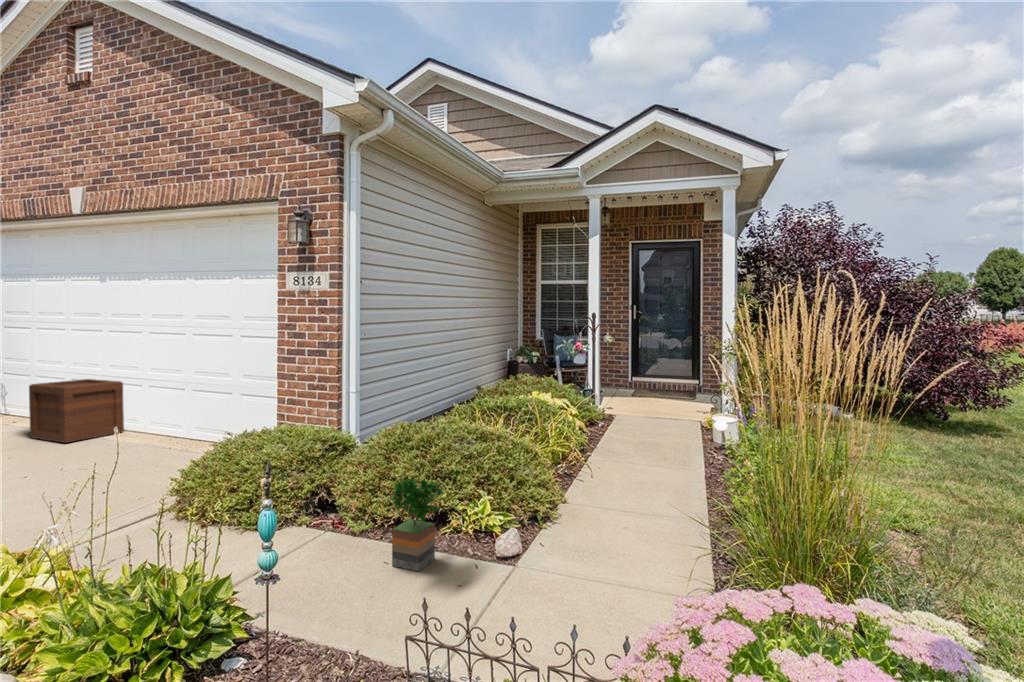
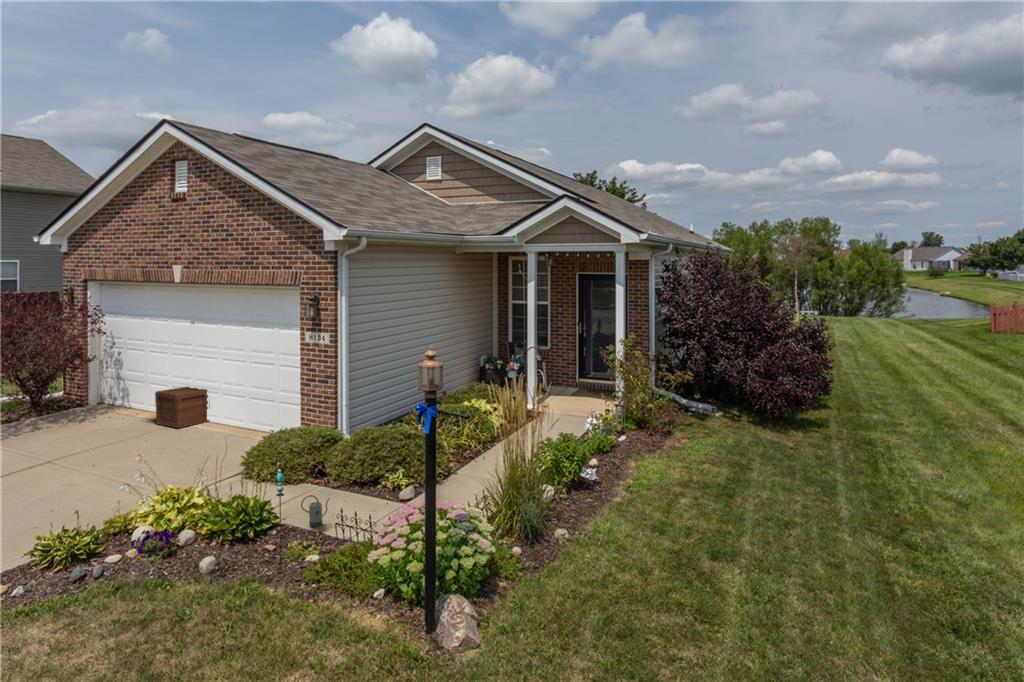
potted tree: present [392,478,444,571] -> none [345,461,373,506]
watering can: none [306,557,372,635] -> present [301,495,330,527]

